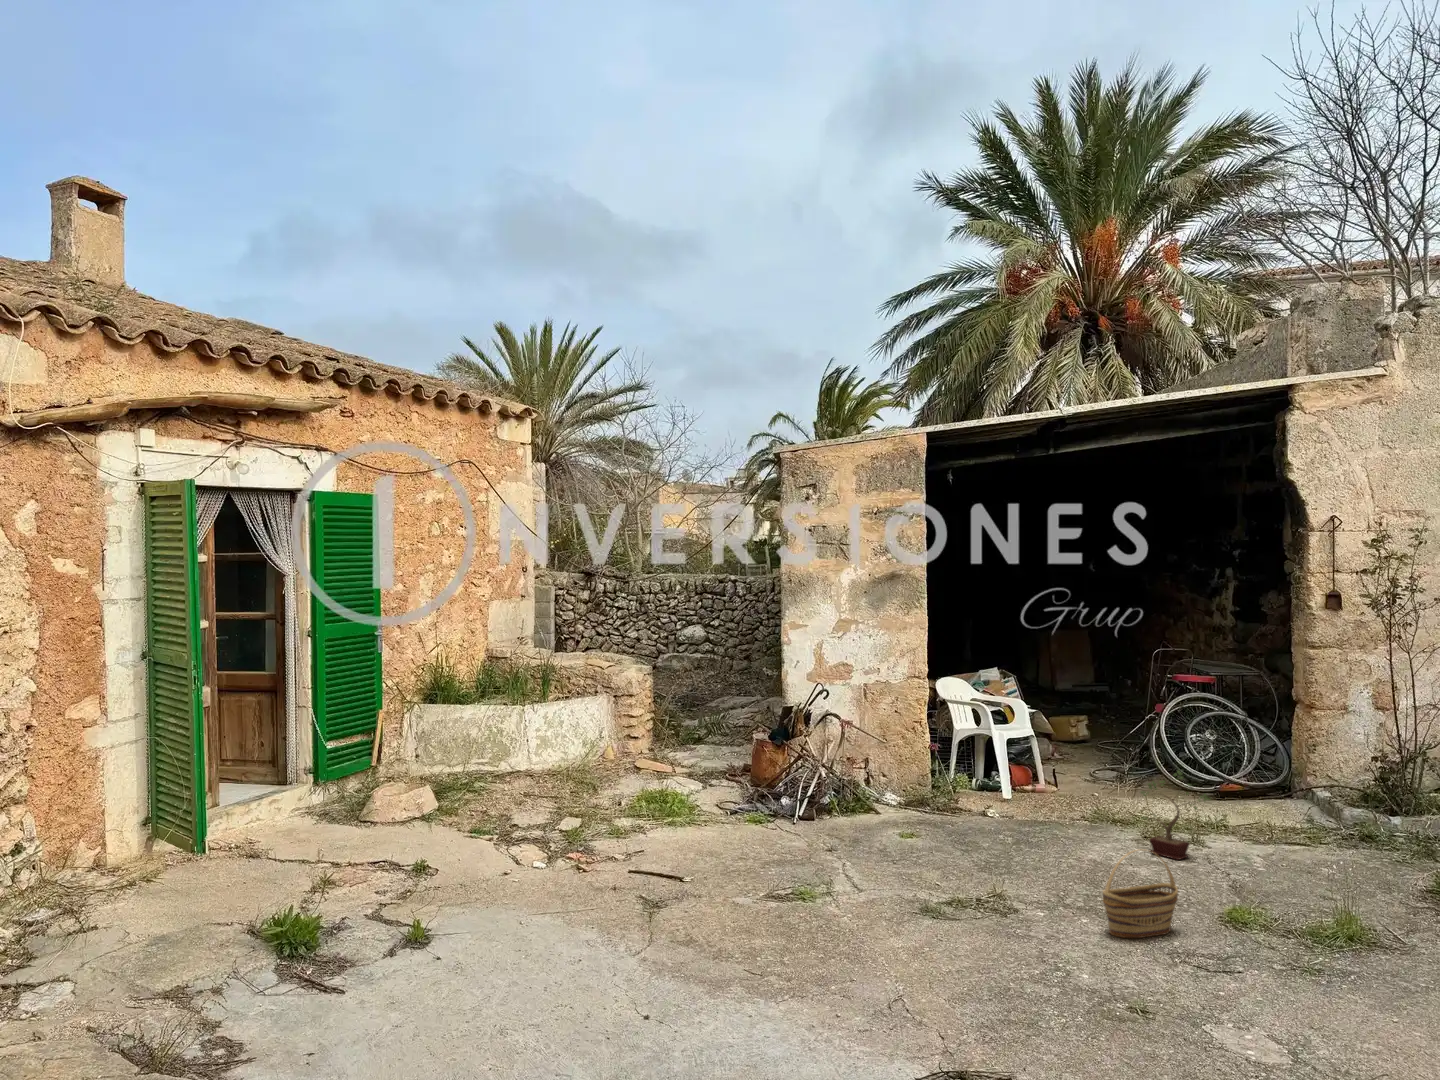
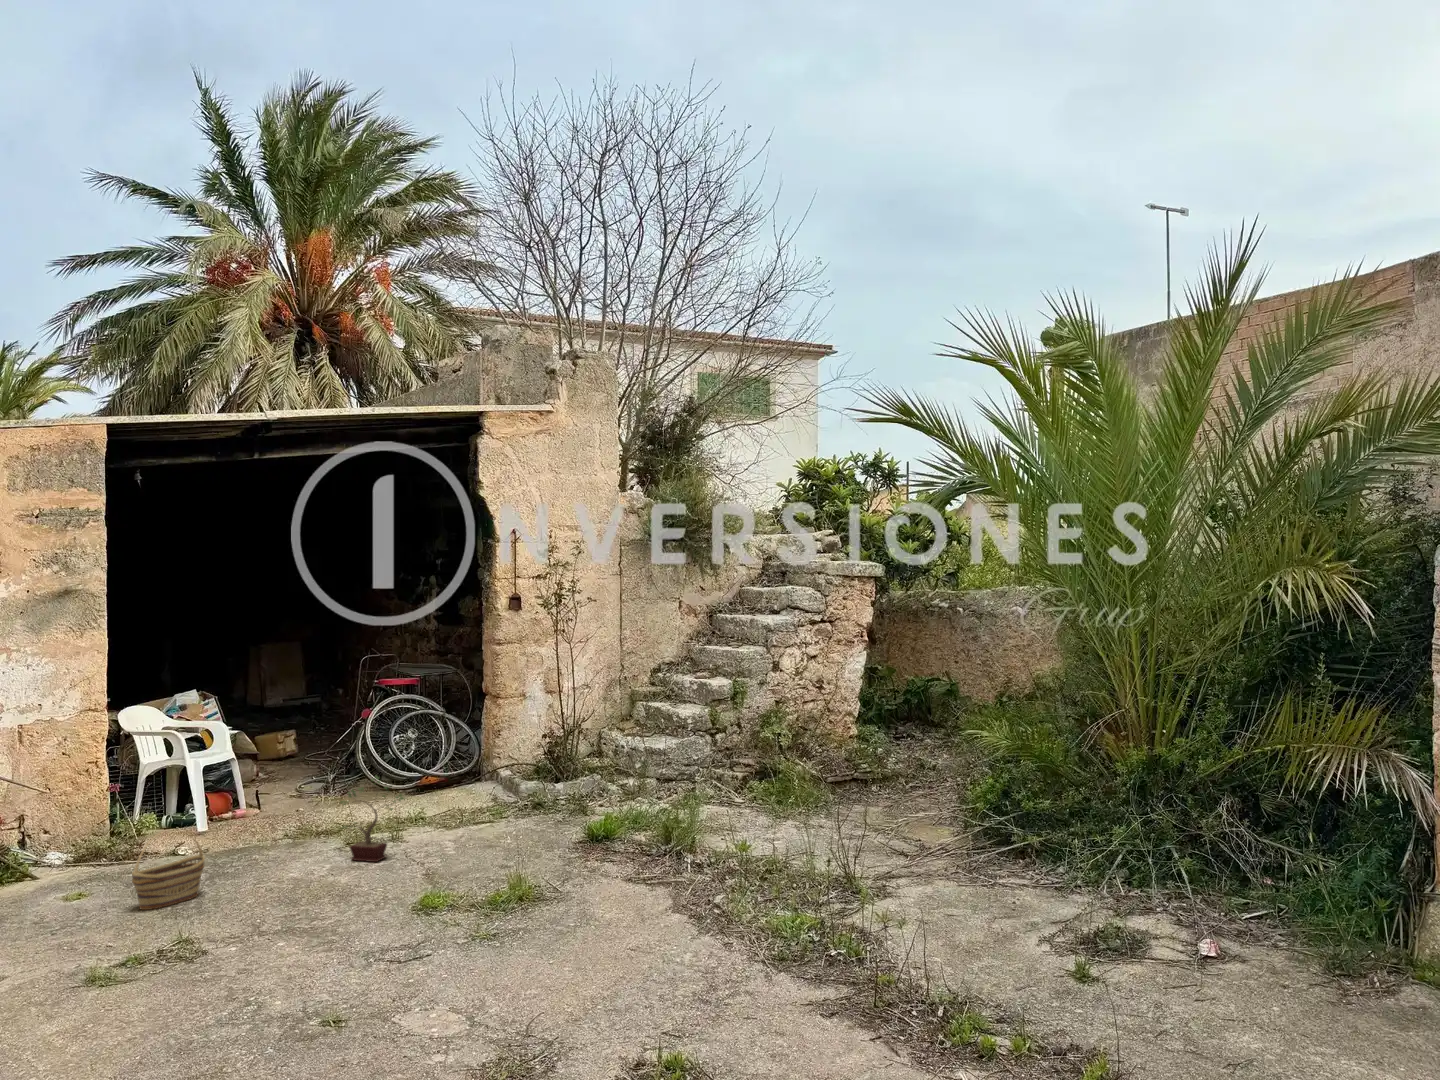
basket: present [1103,850,1178,938] -> present [132,834,205,910]

